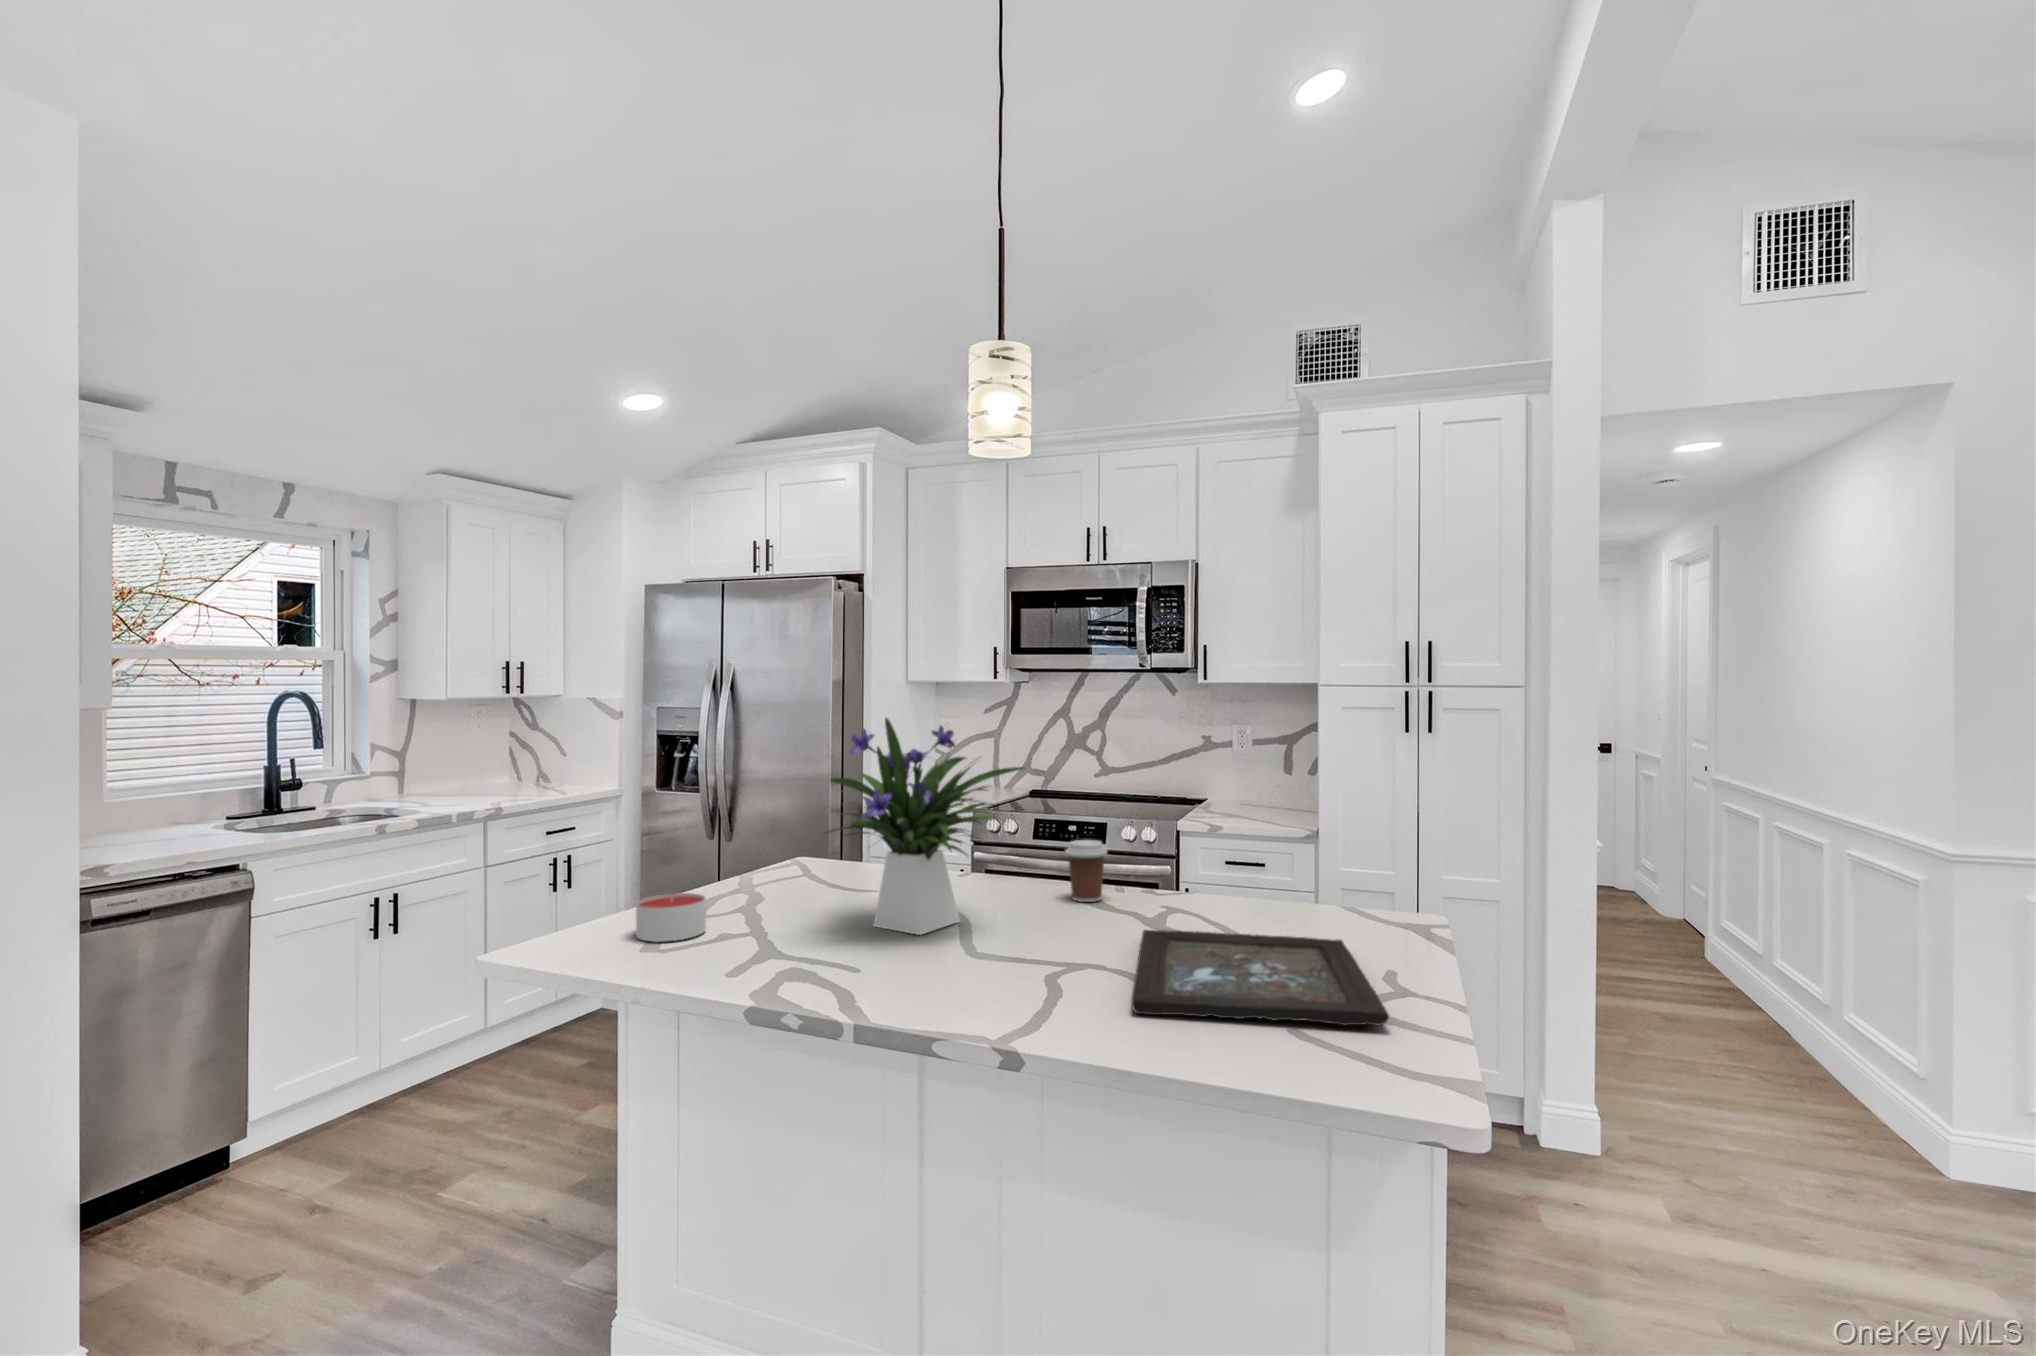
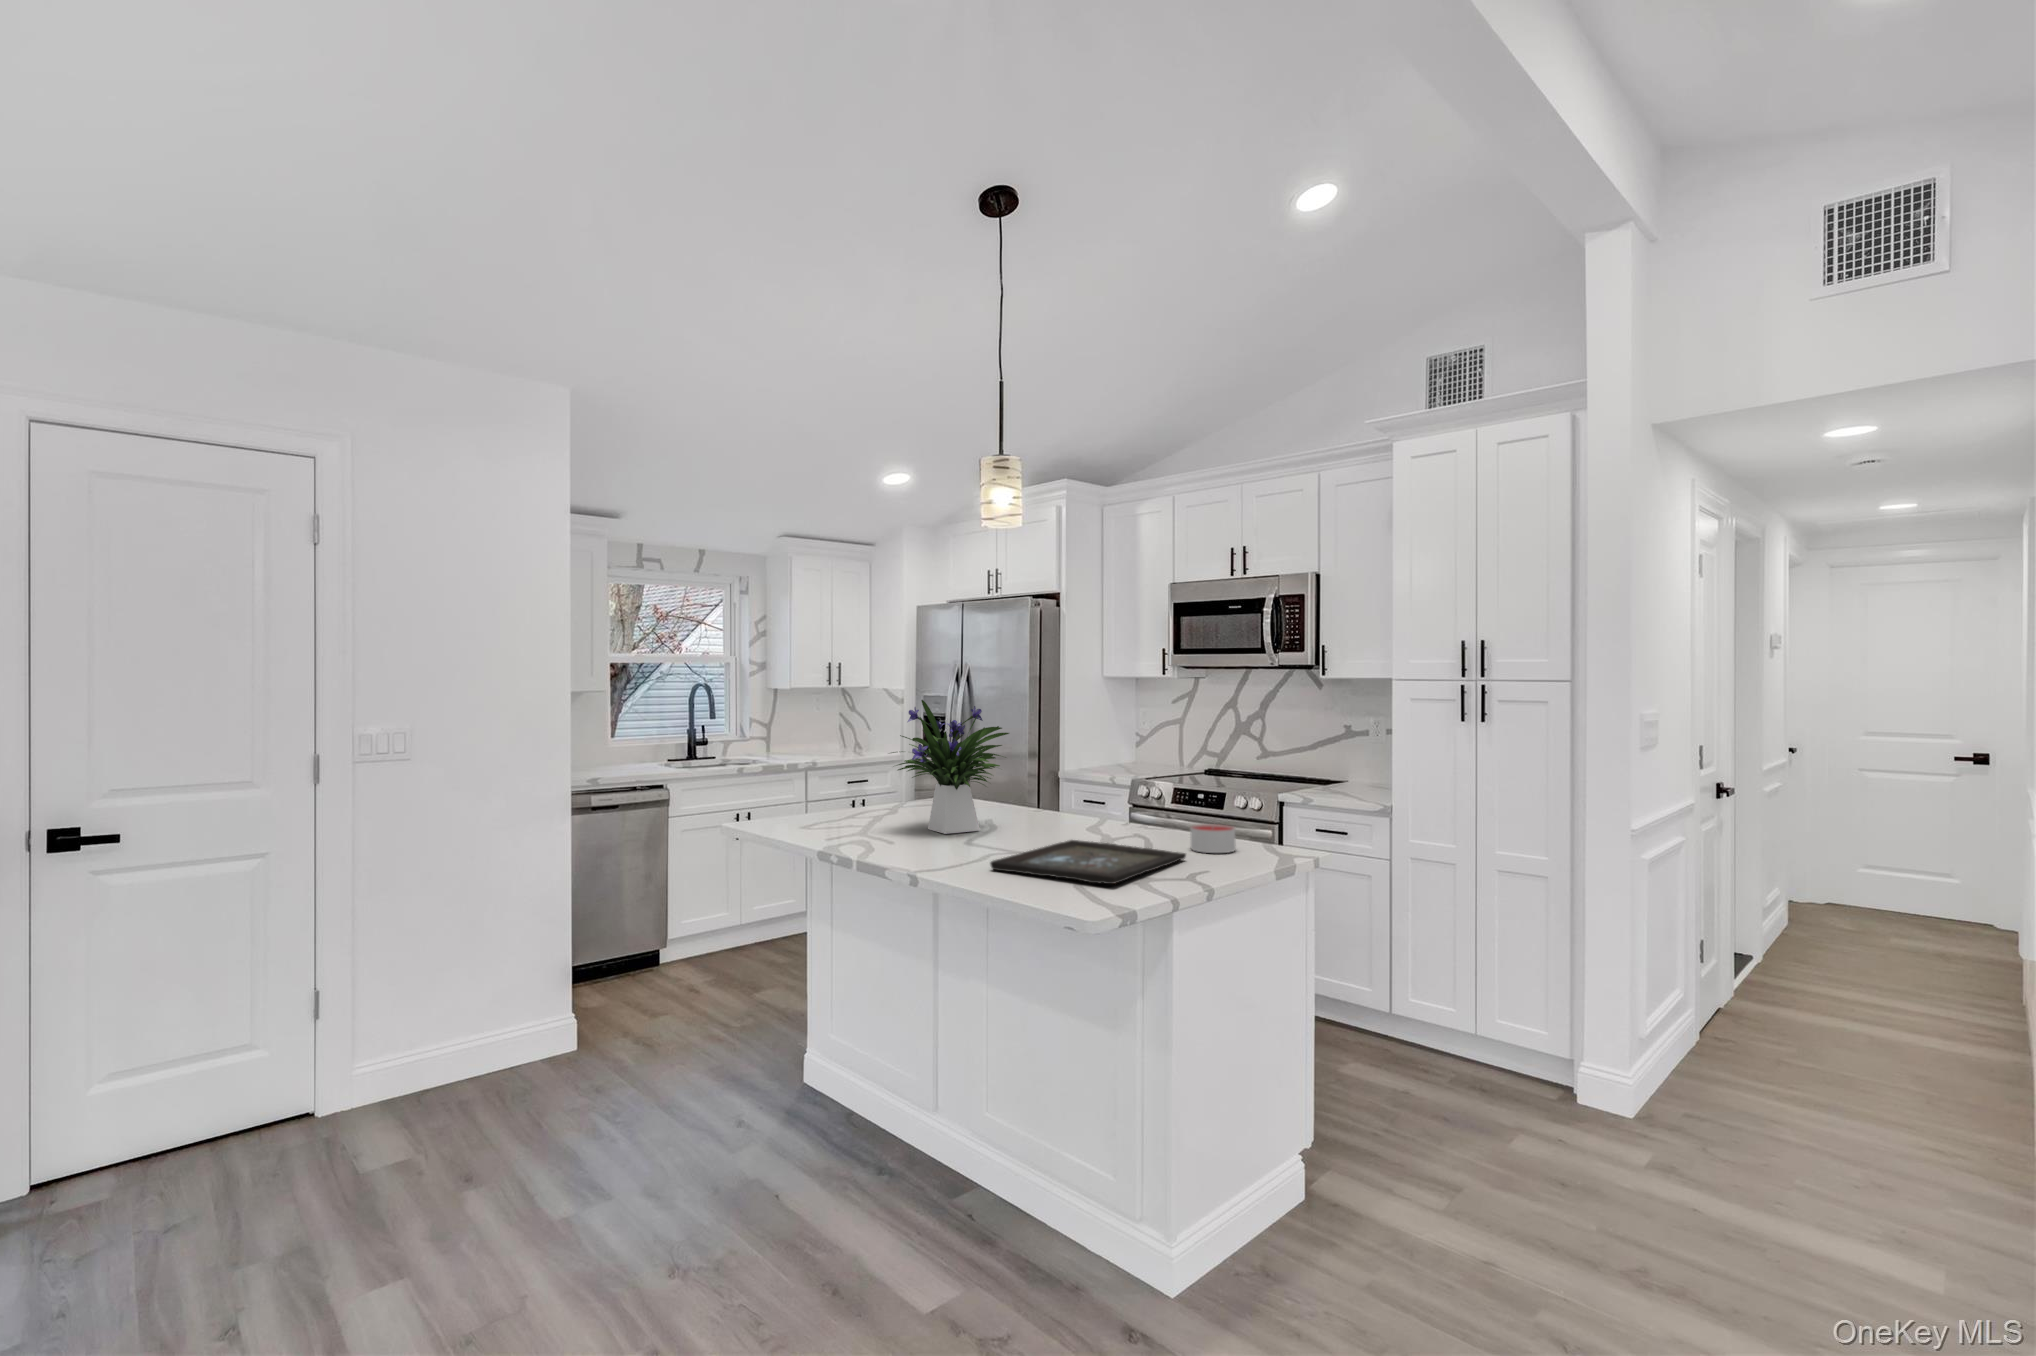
coffee cup: present [1065,840,1107,902] -> none [1068,787,1097,829]
candle: present [636,893,706,942] -> present [1190,824,1236,853]

